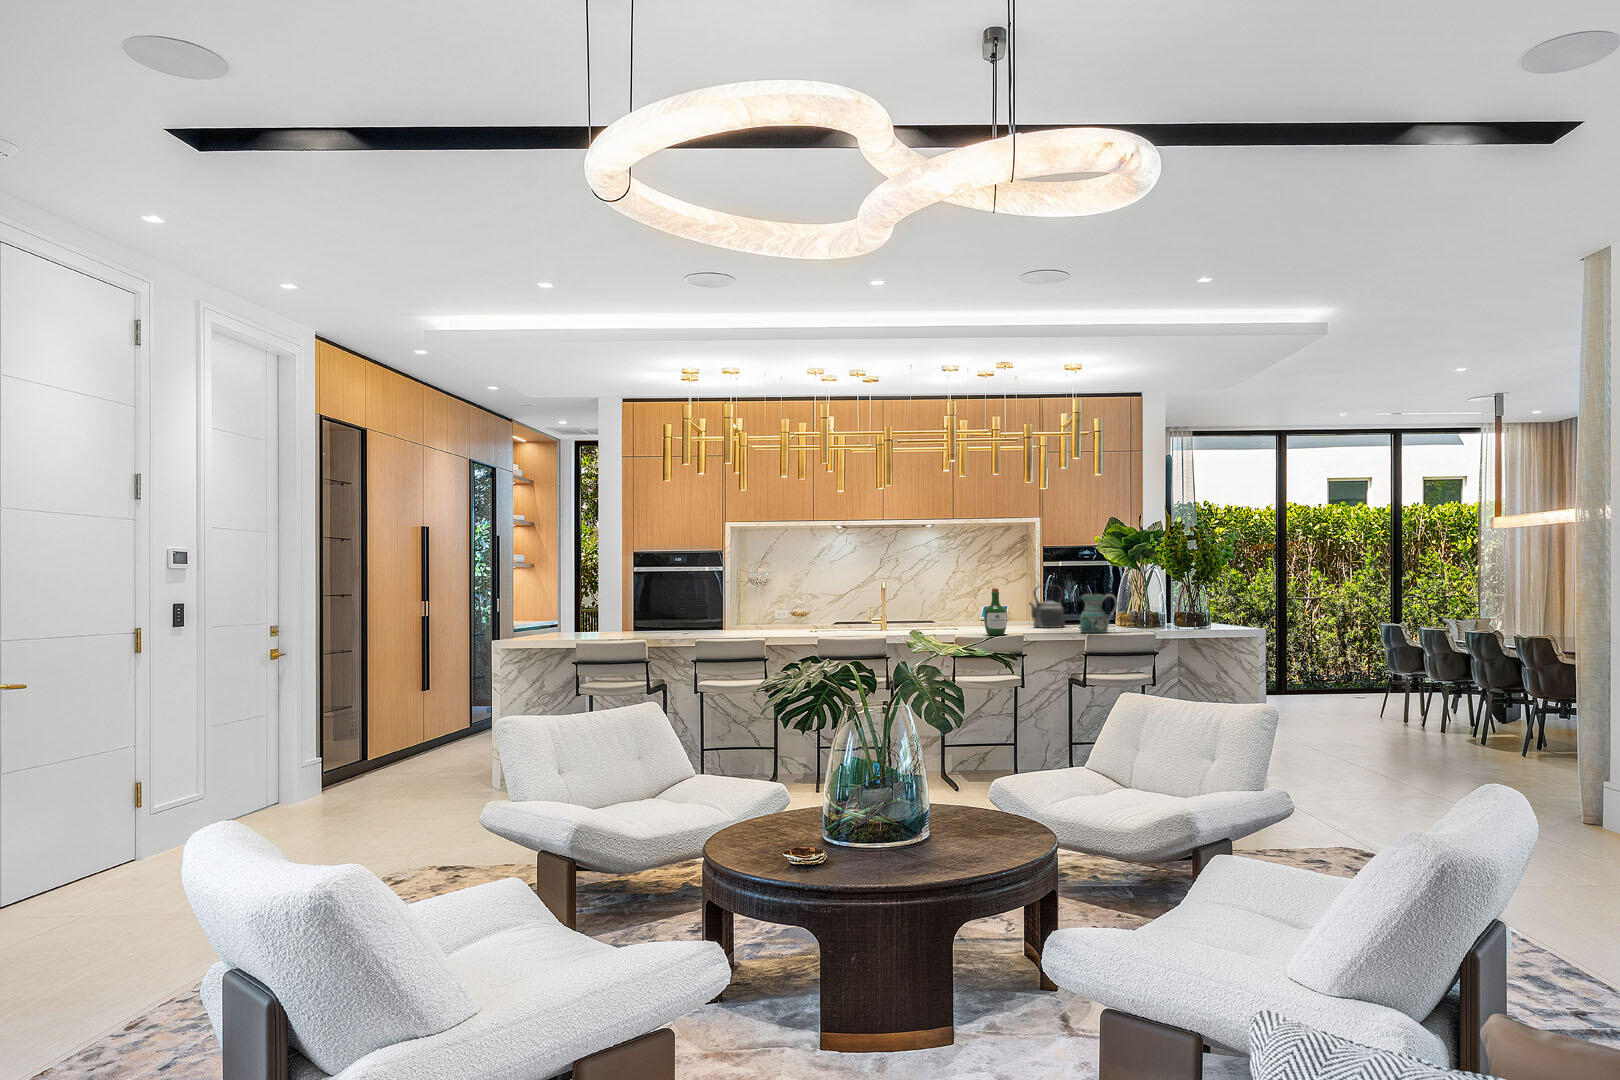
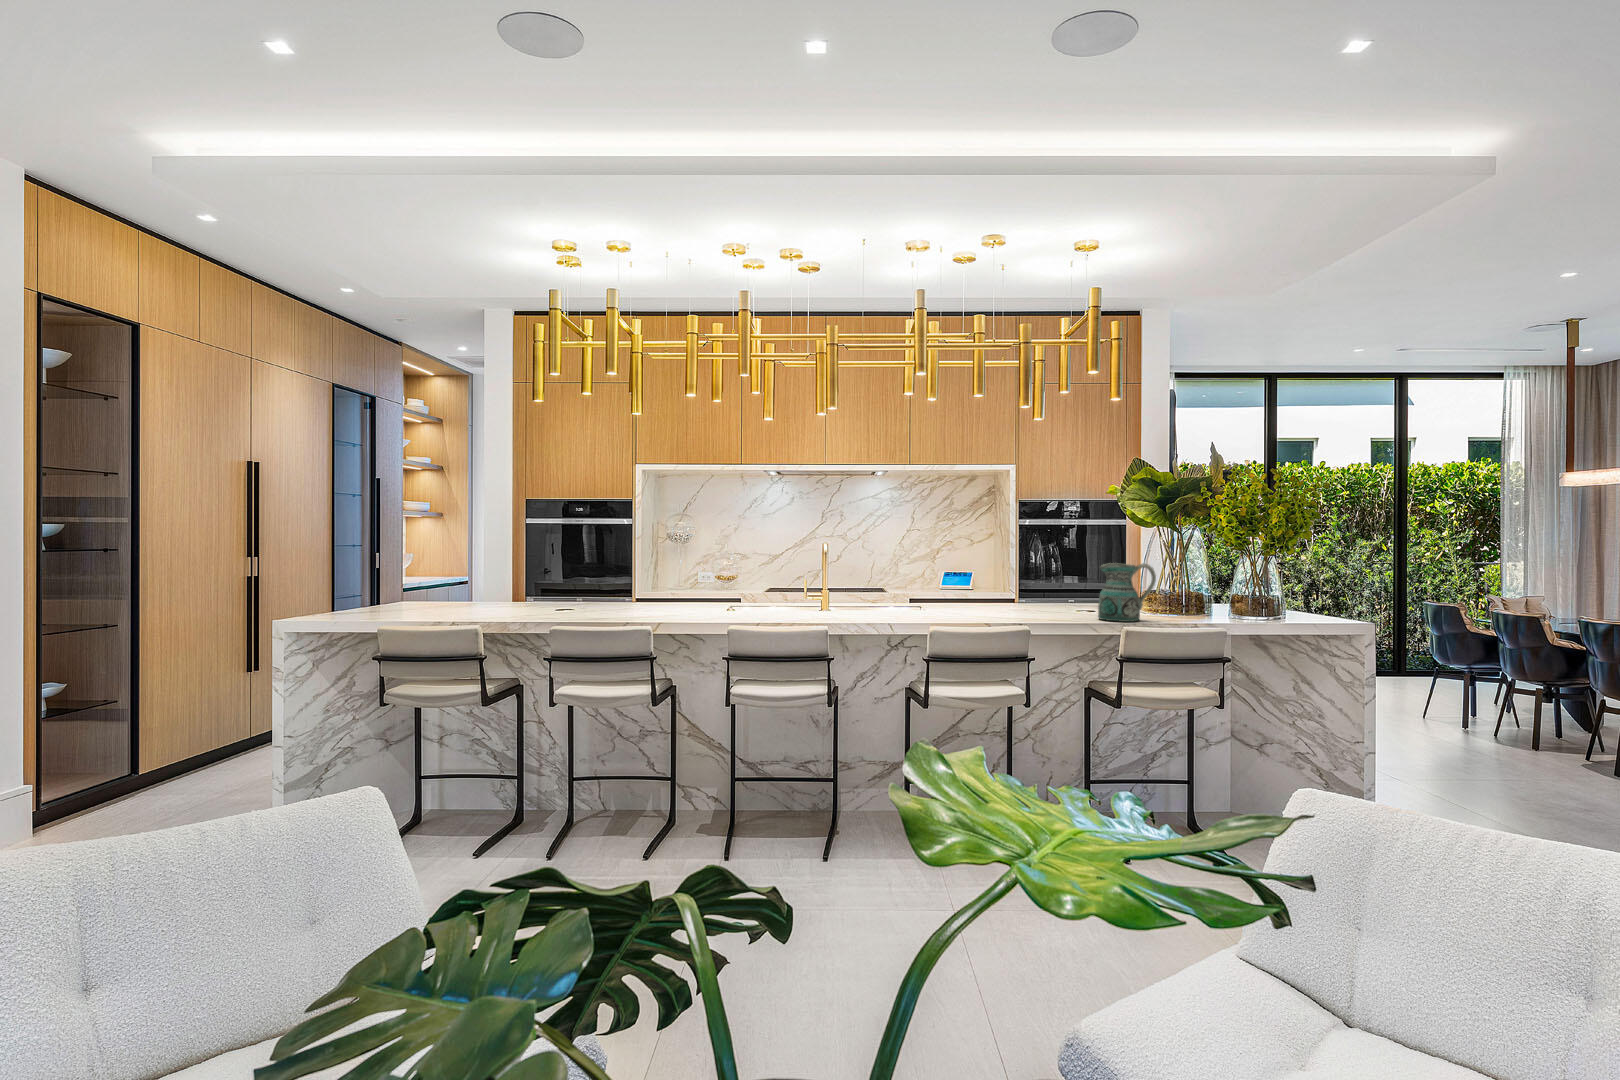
kettle: present [1029,586,1065,628] -> none [1013,548,1060,605]
wine bottle: present [984,588,1007,635] -> none [961,553,996,624]

